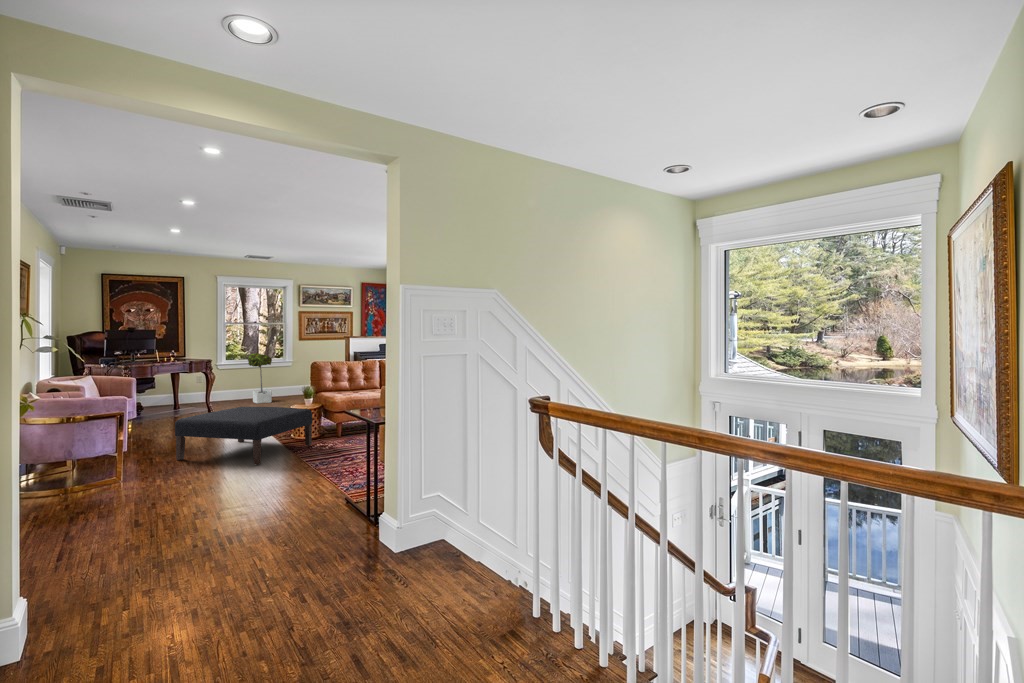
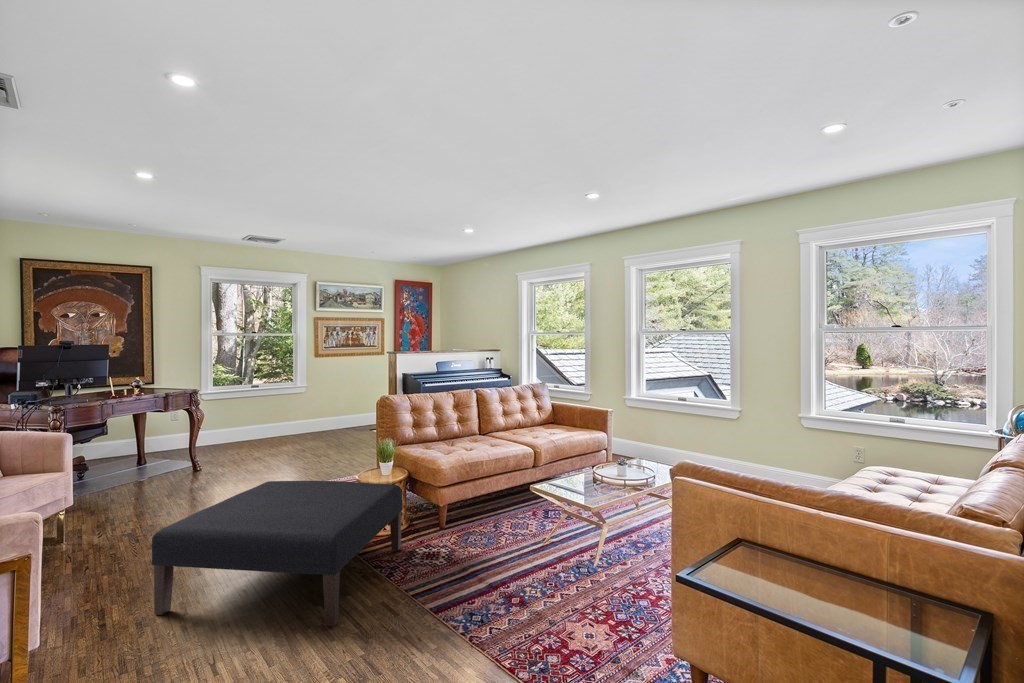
potted tree: present [248,353,272,403] -> none [246,376,280,449]

